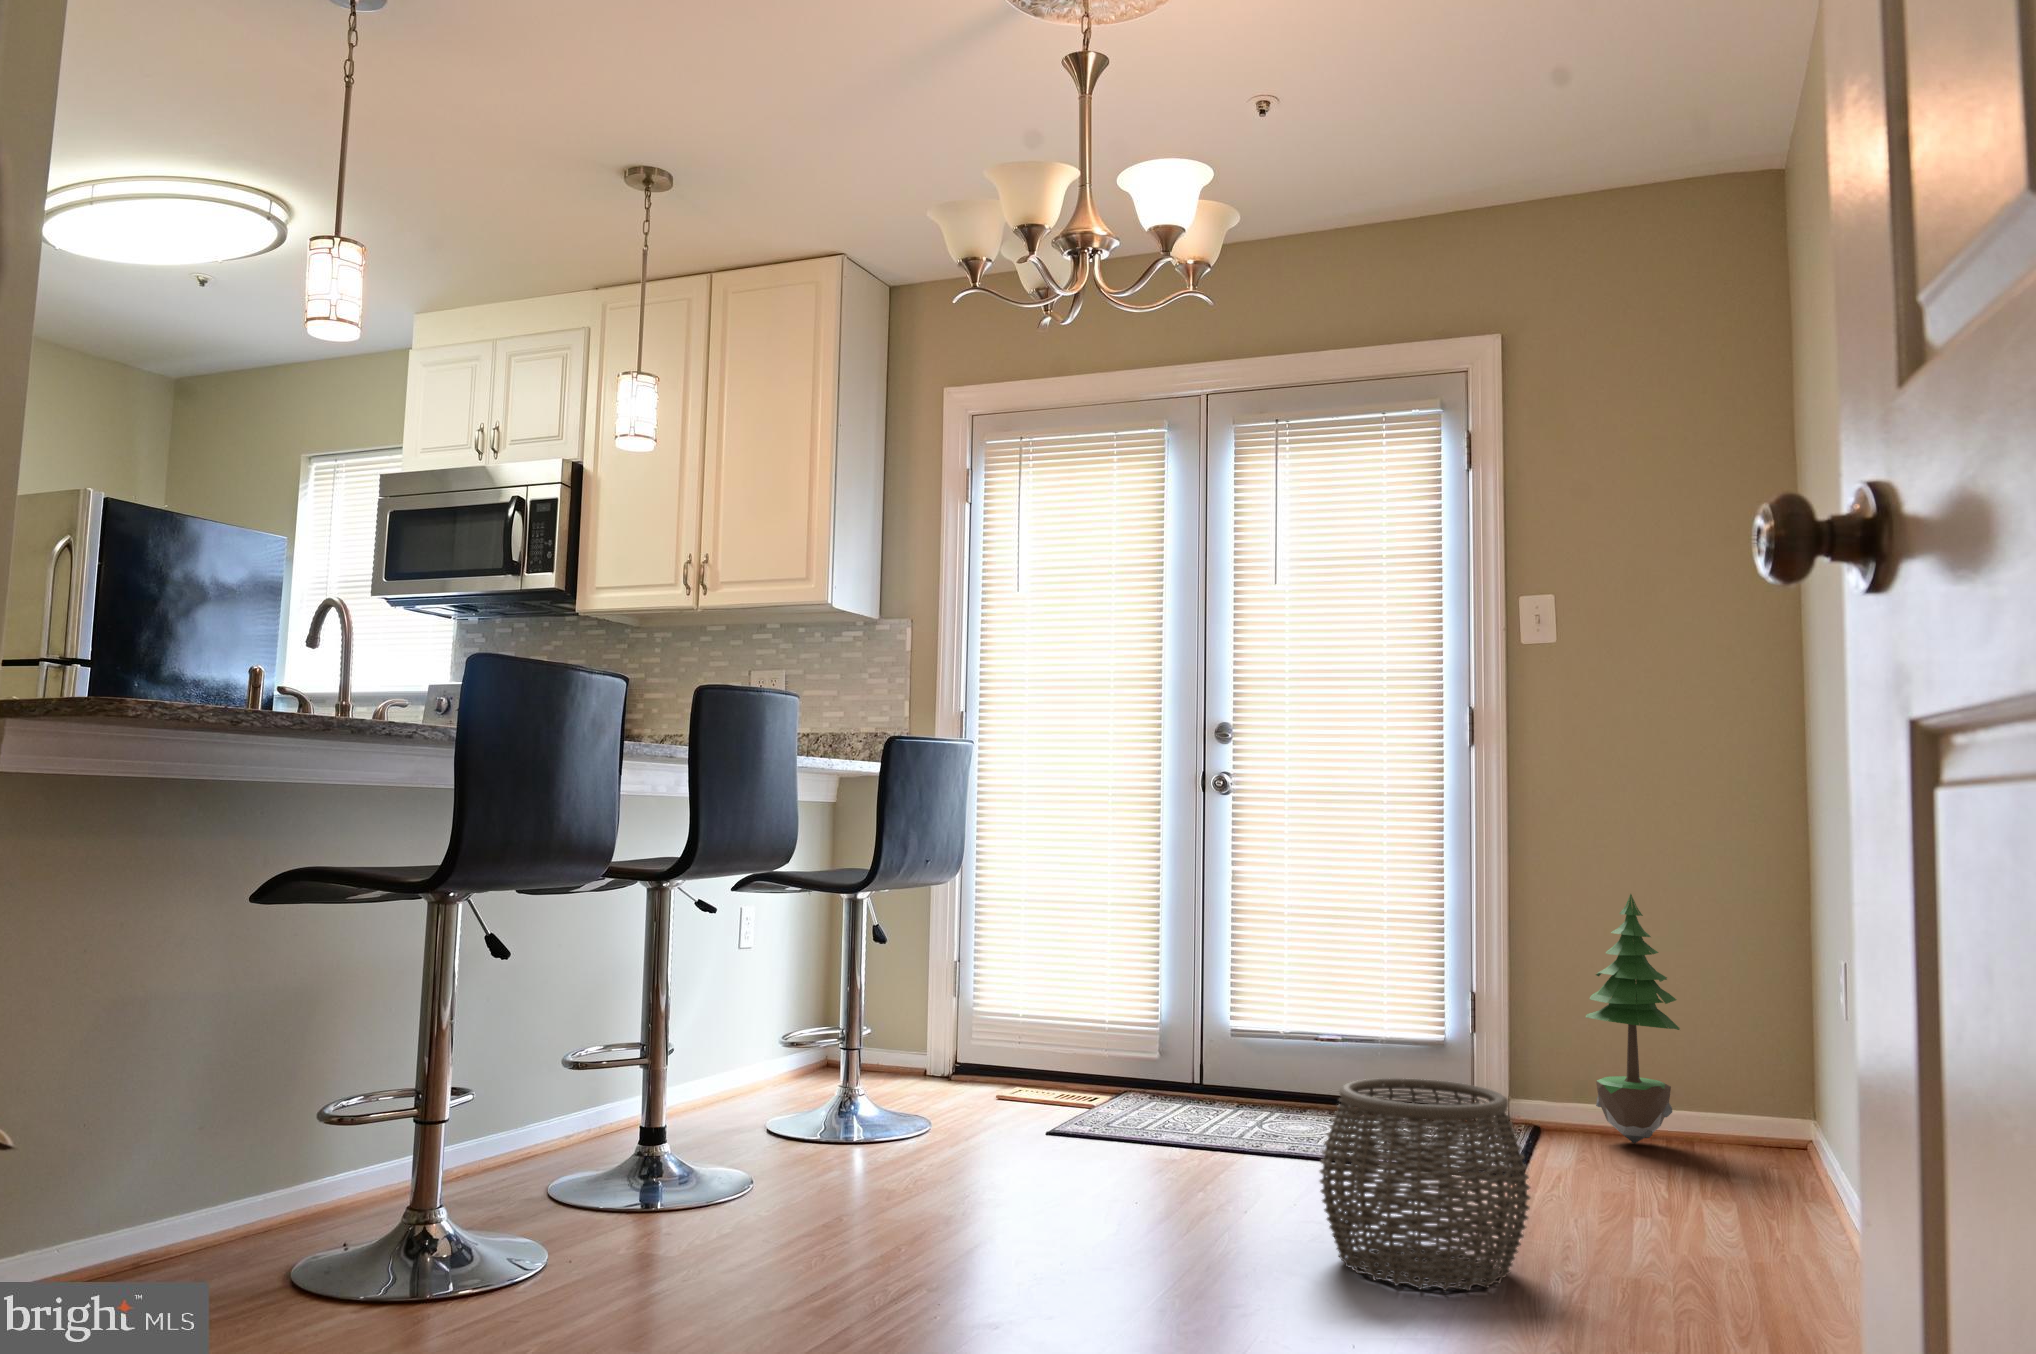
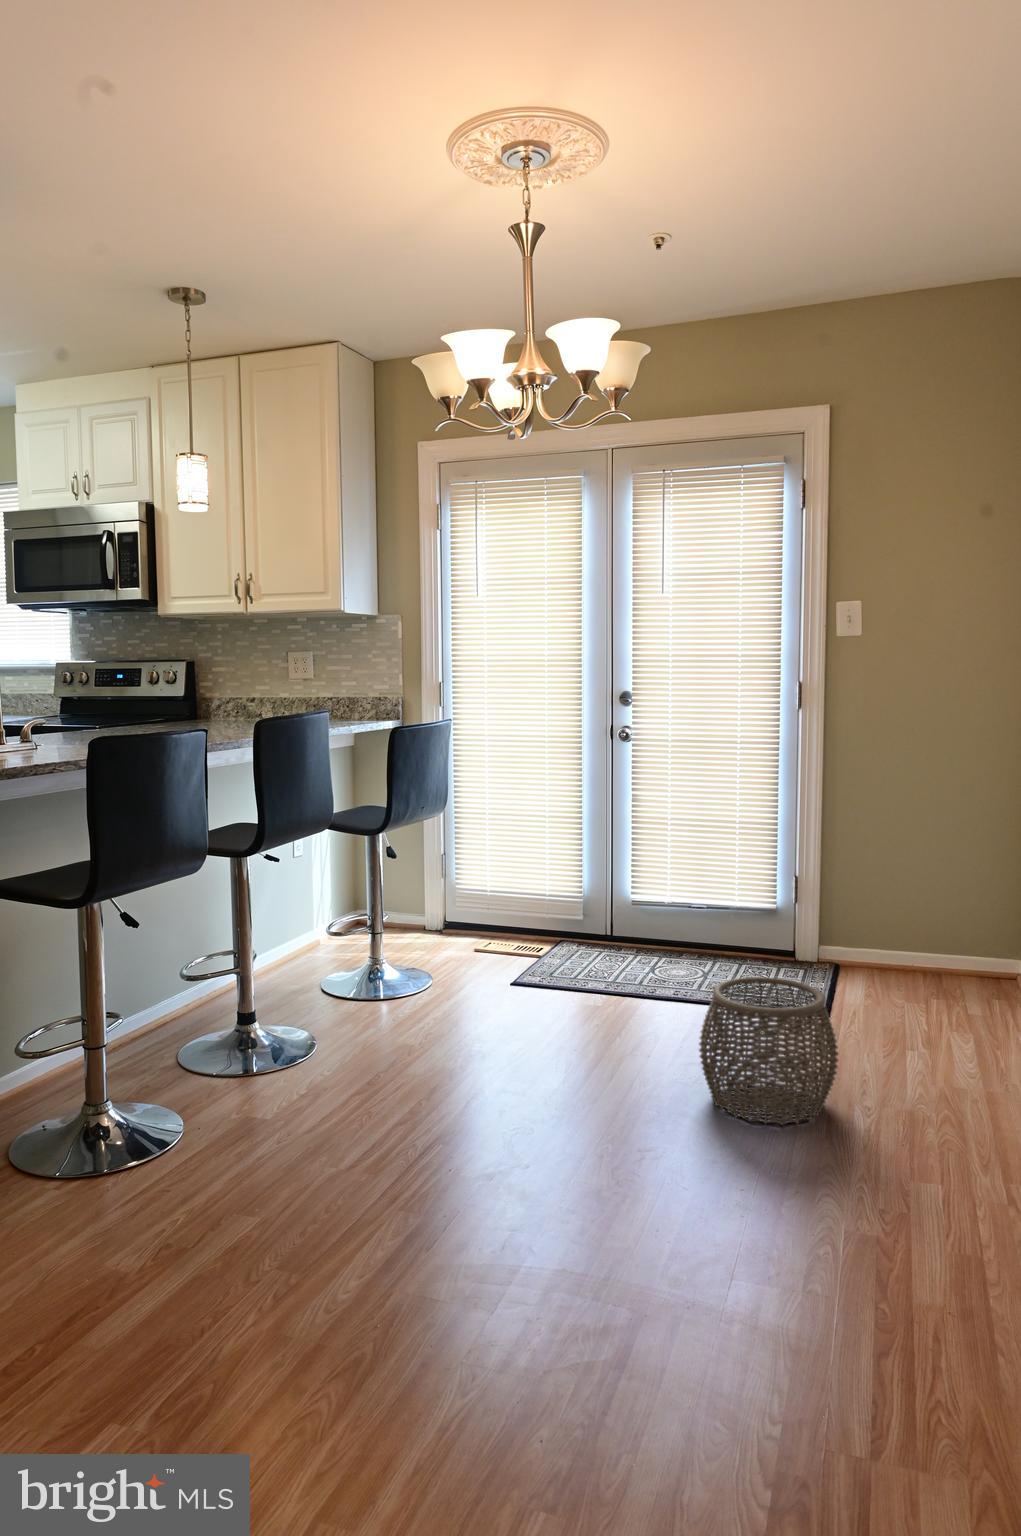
potted tree: present [1586,894,1680,1143] -> none [872,814,934,977]

